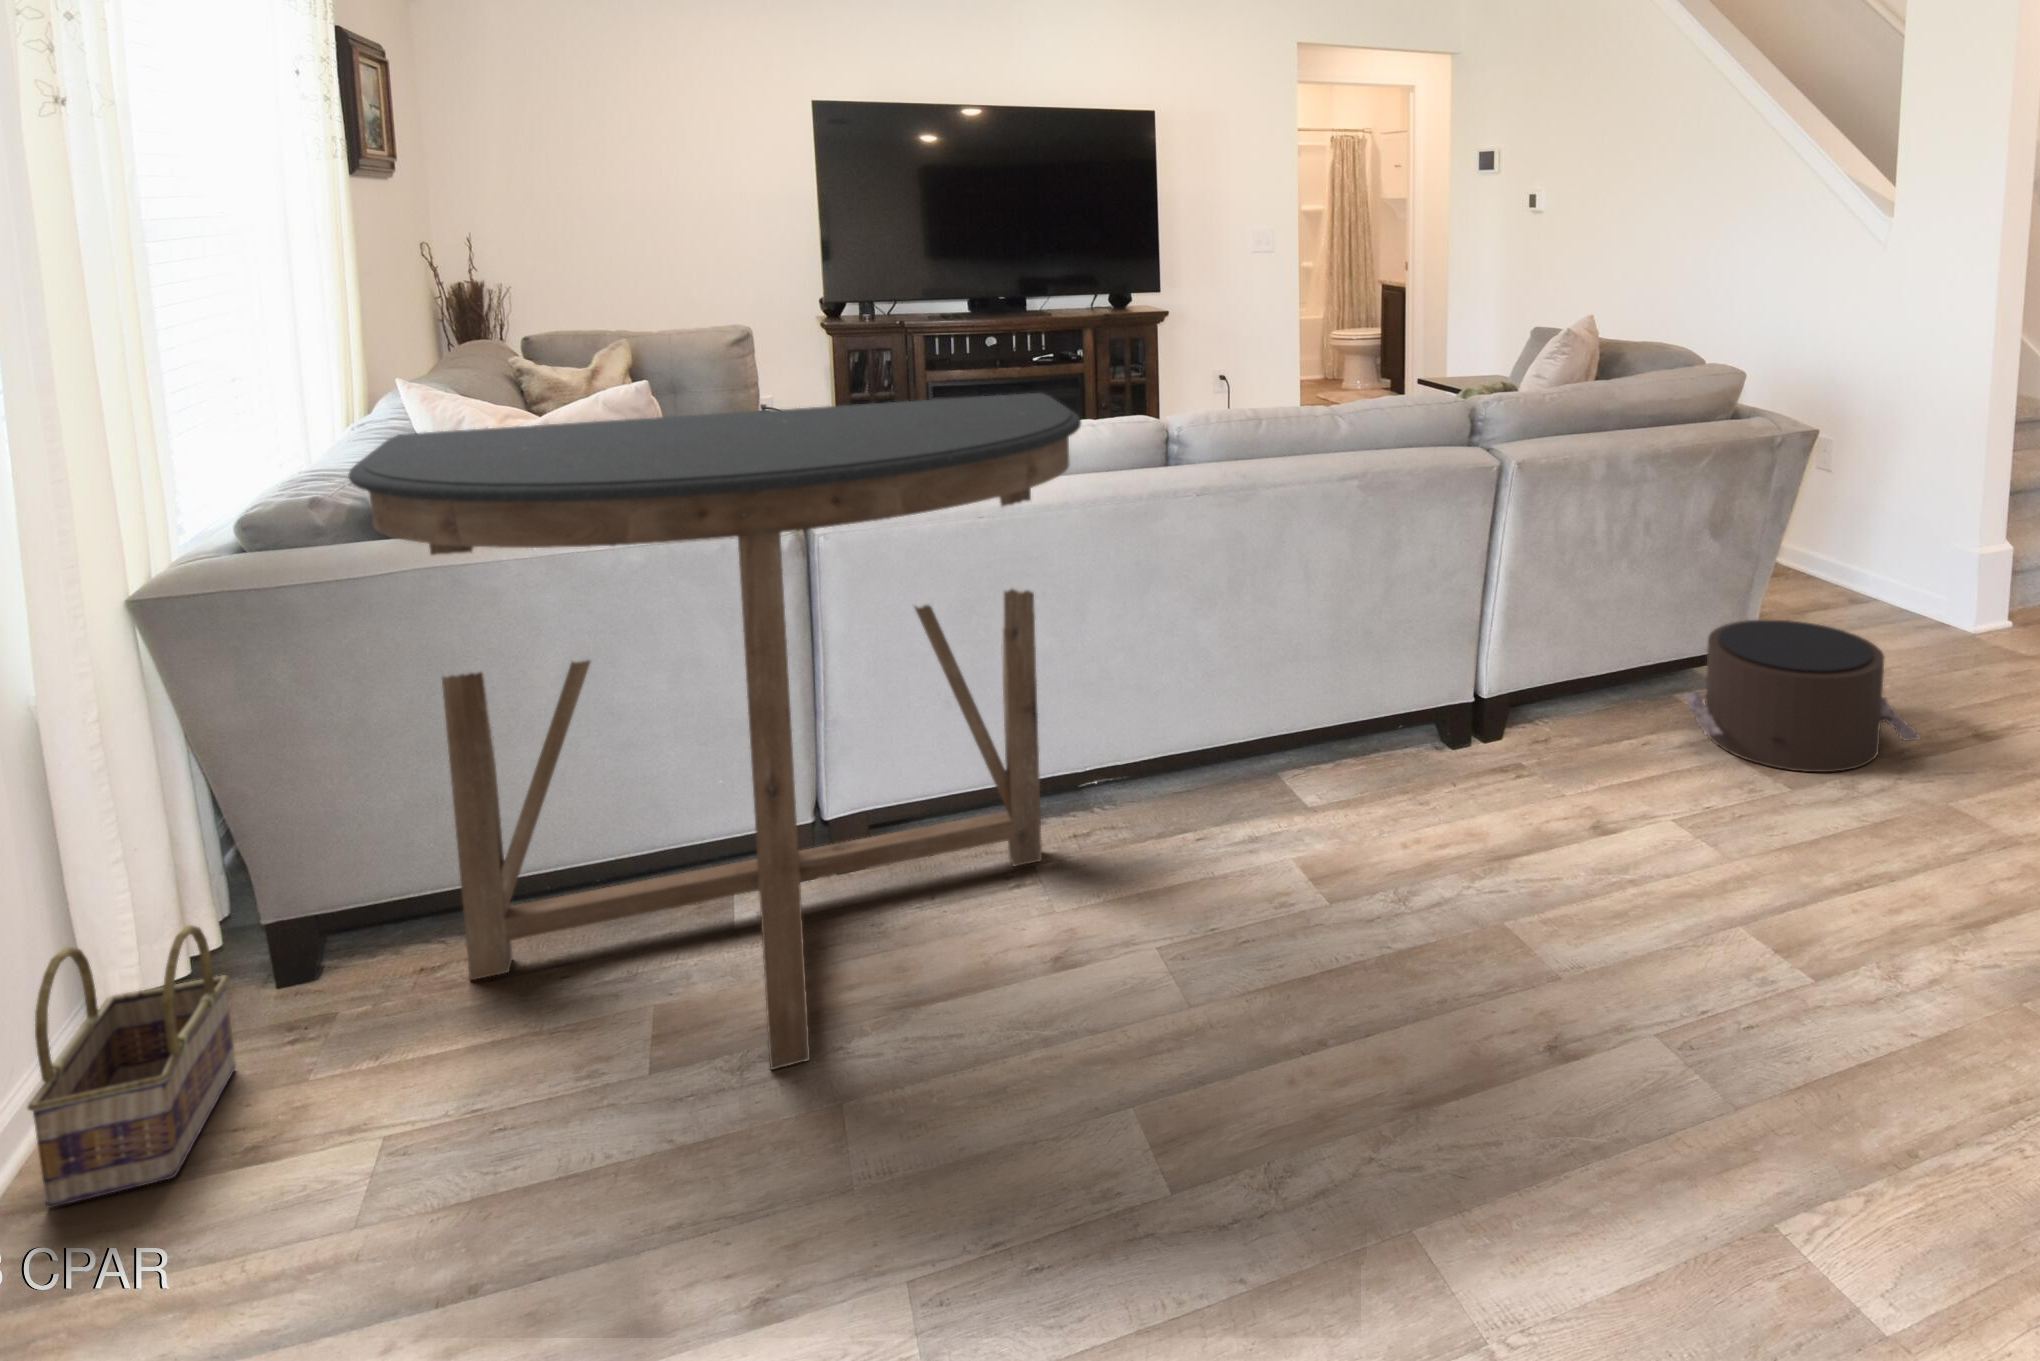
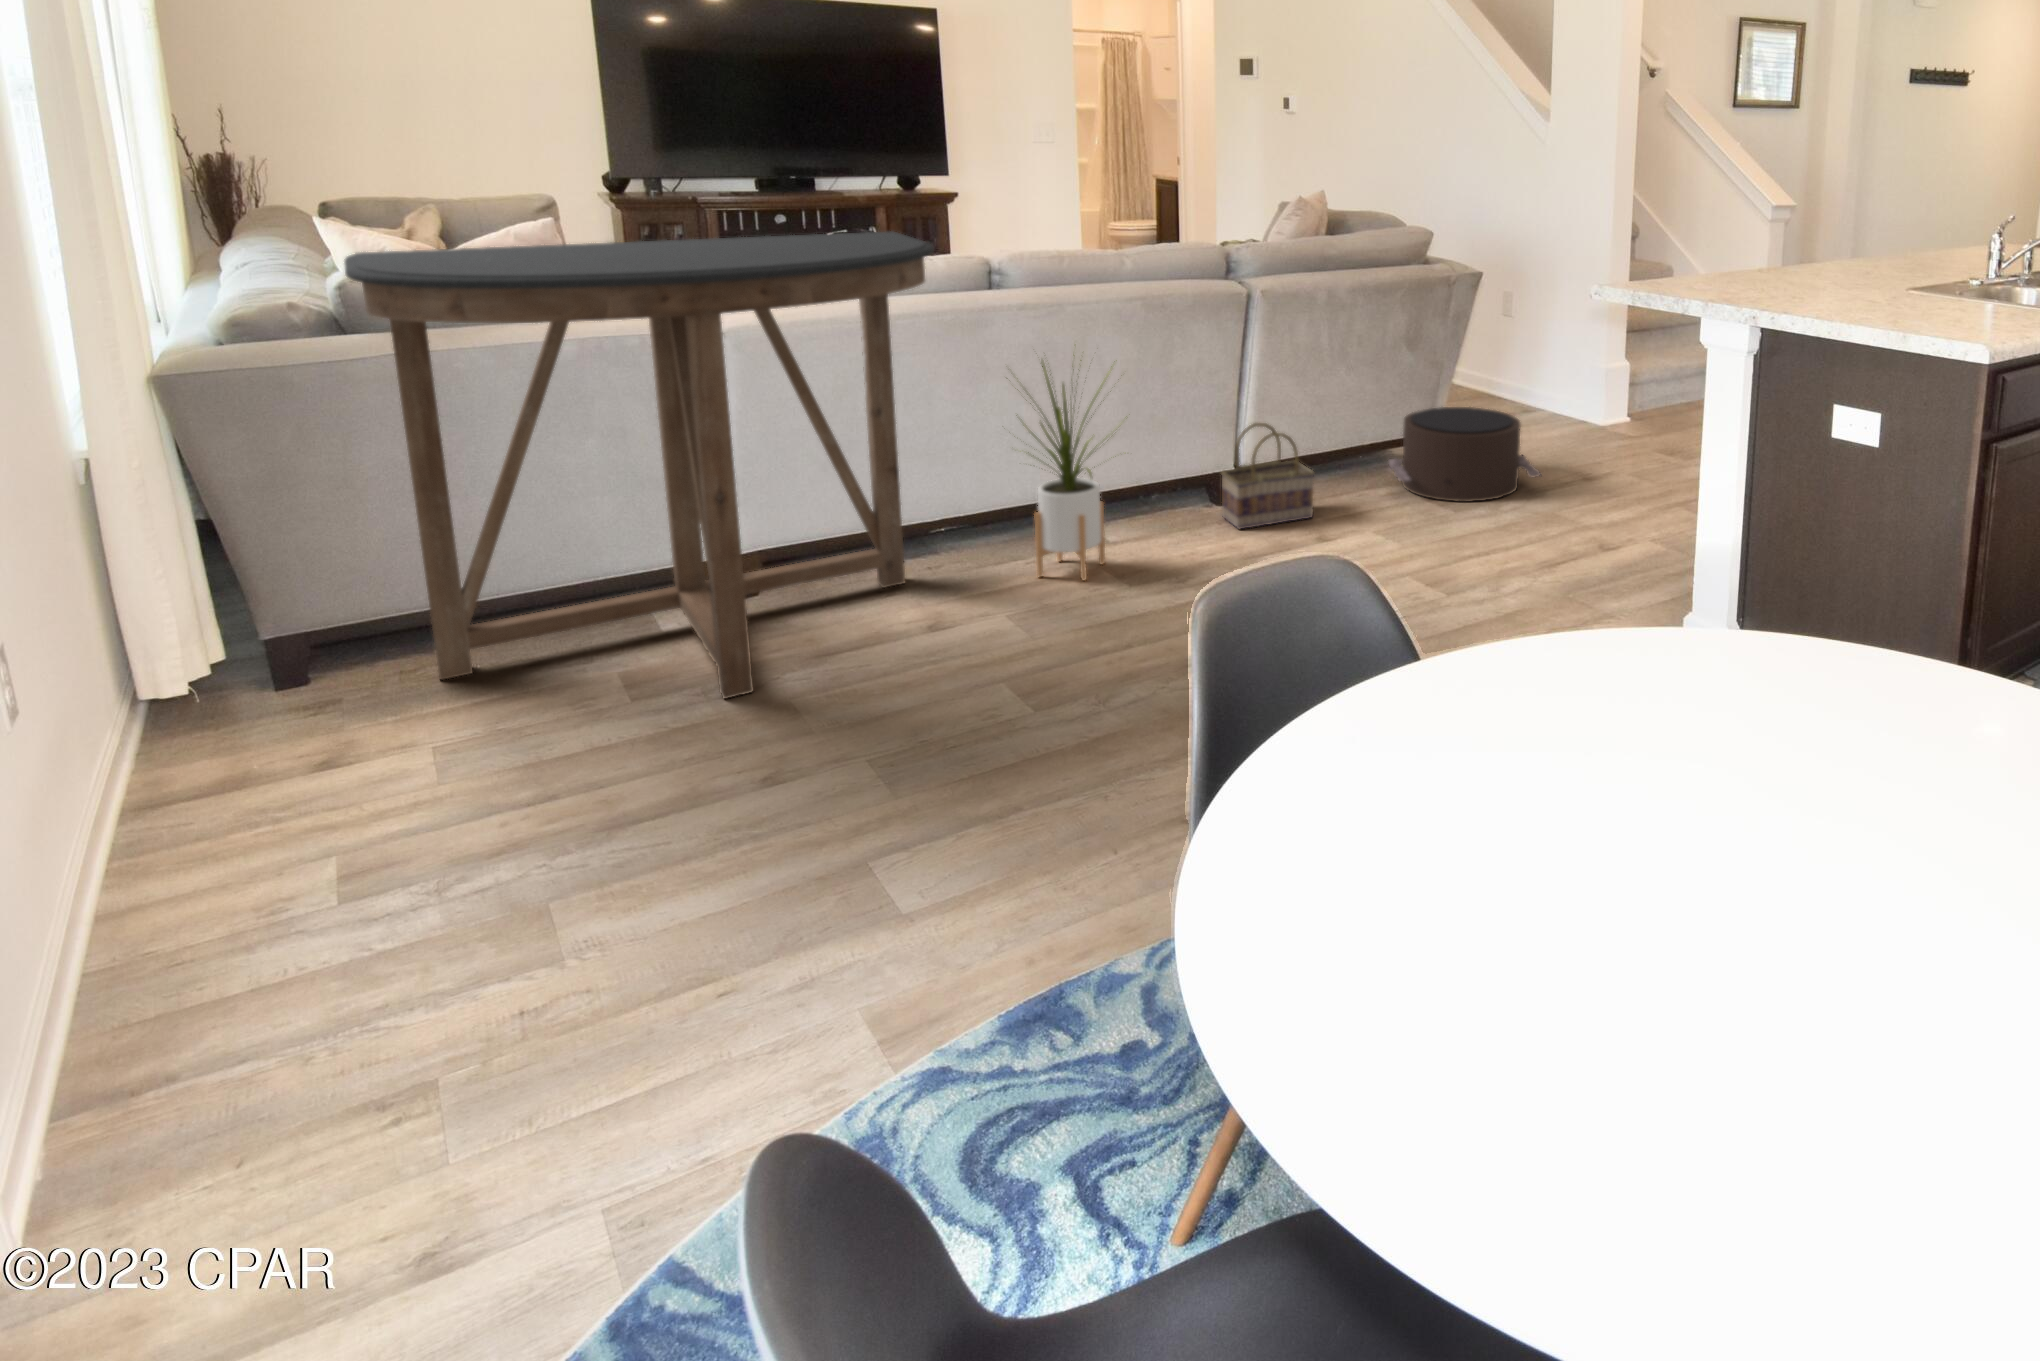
house plant: none [1166,539,1343,881] -> present [1016,360,1112,581]
basket: present [28,925,236,1208] -> present [1221,423,1314,529]

